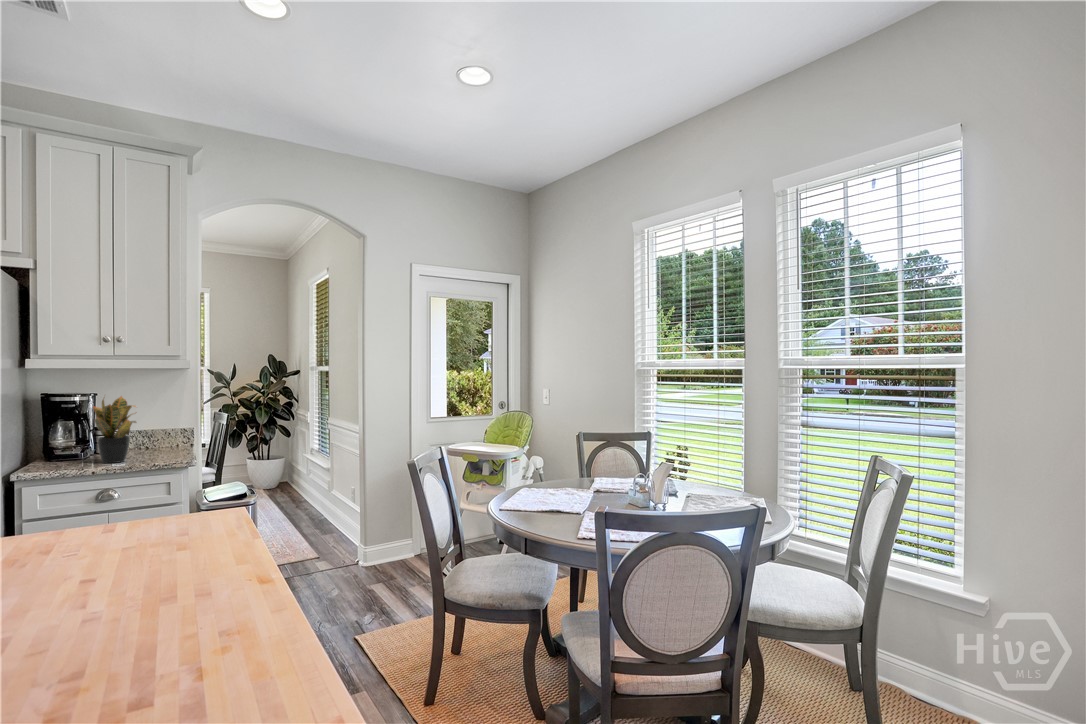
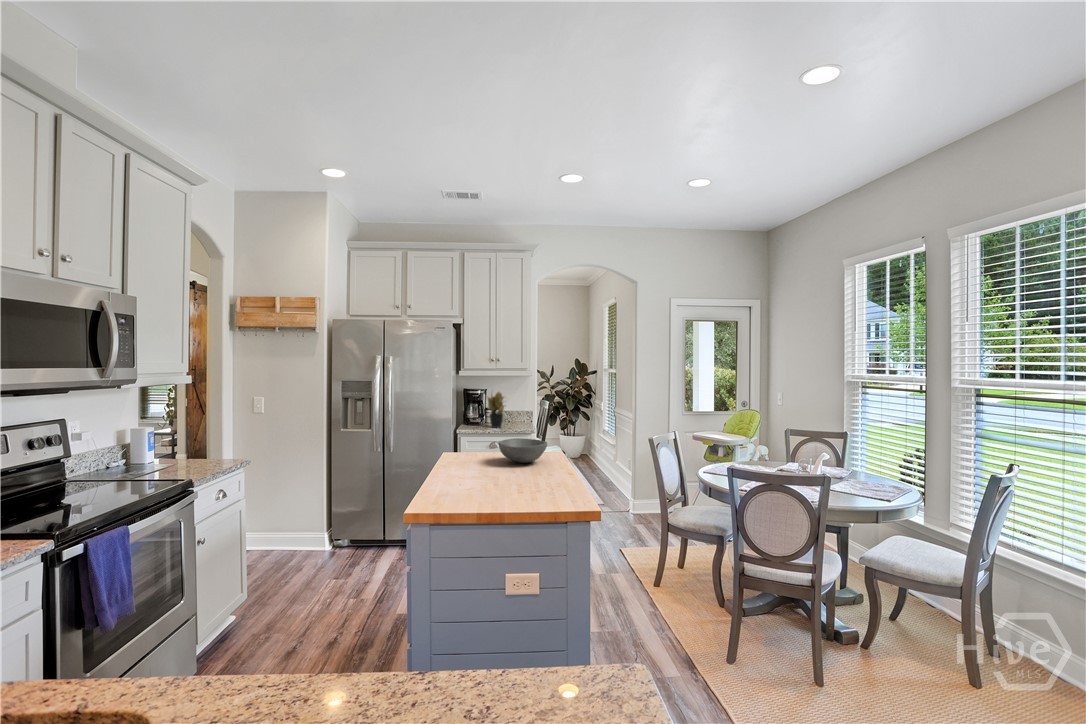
bowl: none [49,494,207,563] -> present [498,438,547,463]

